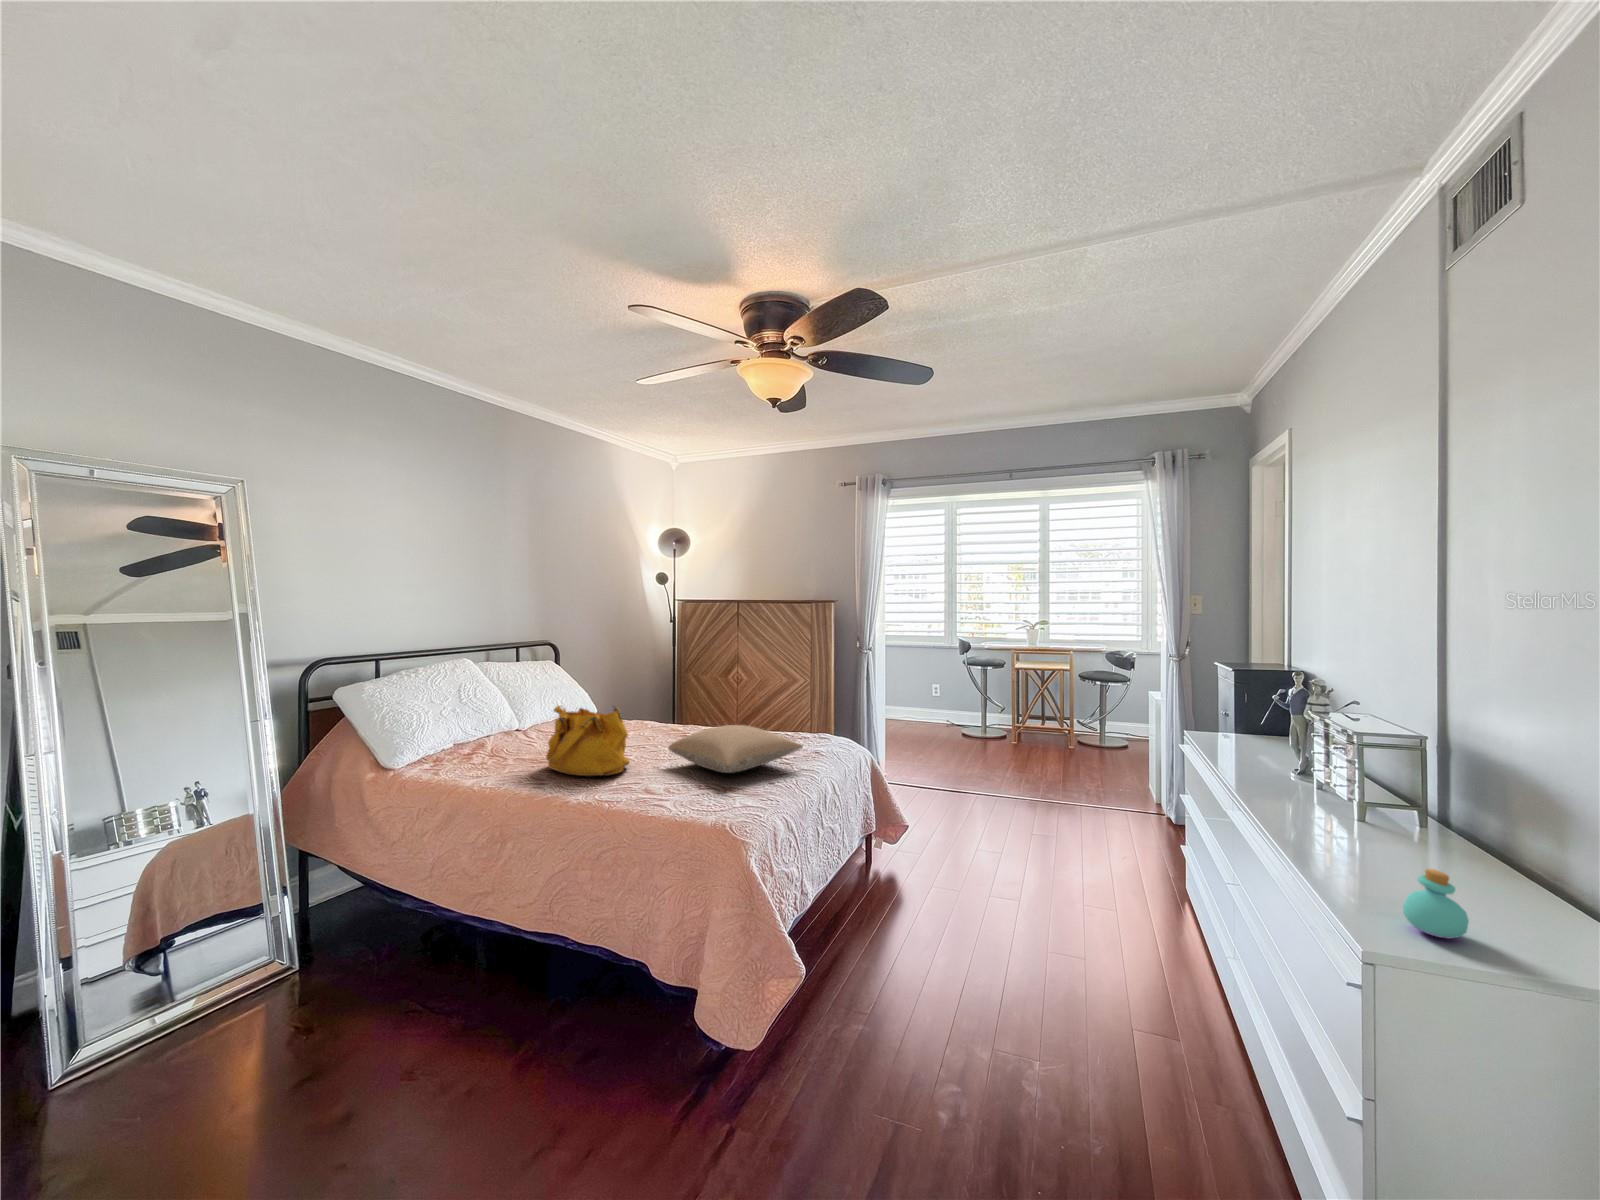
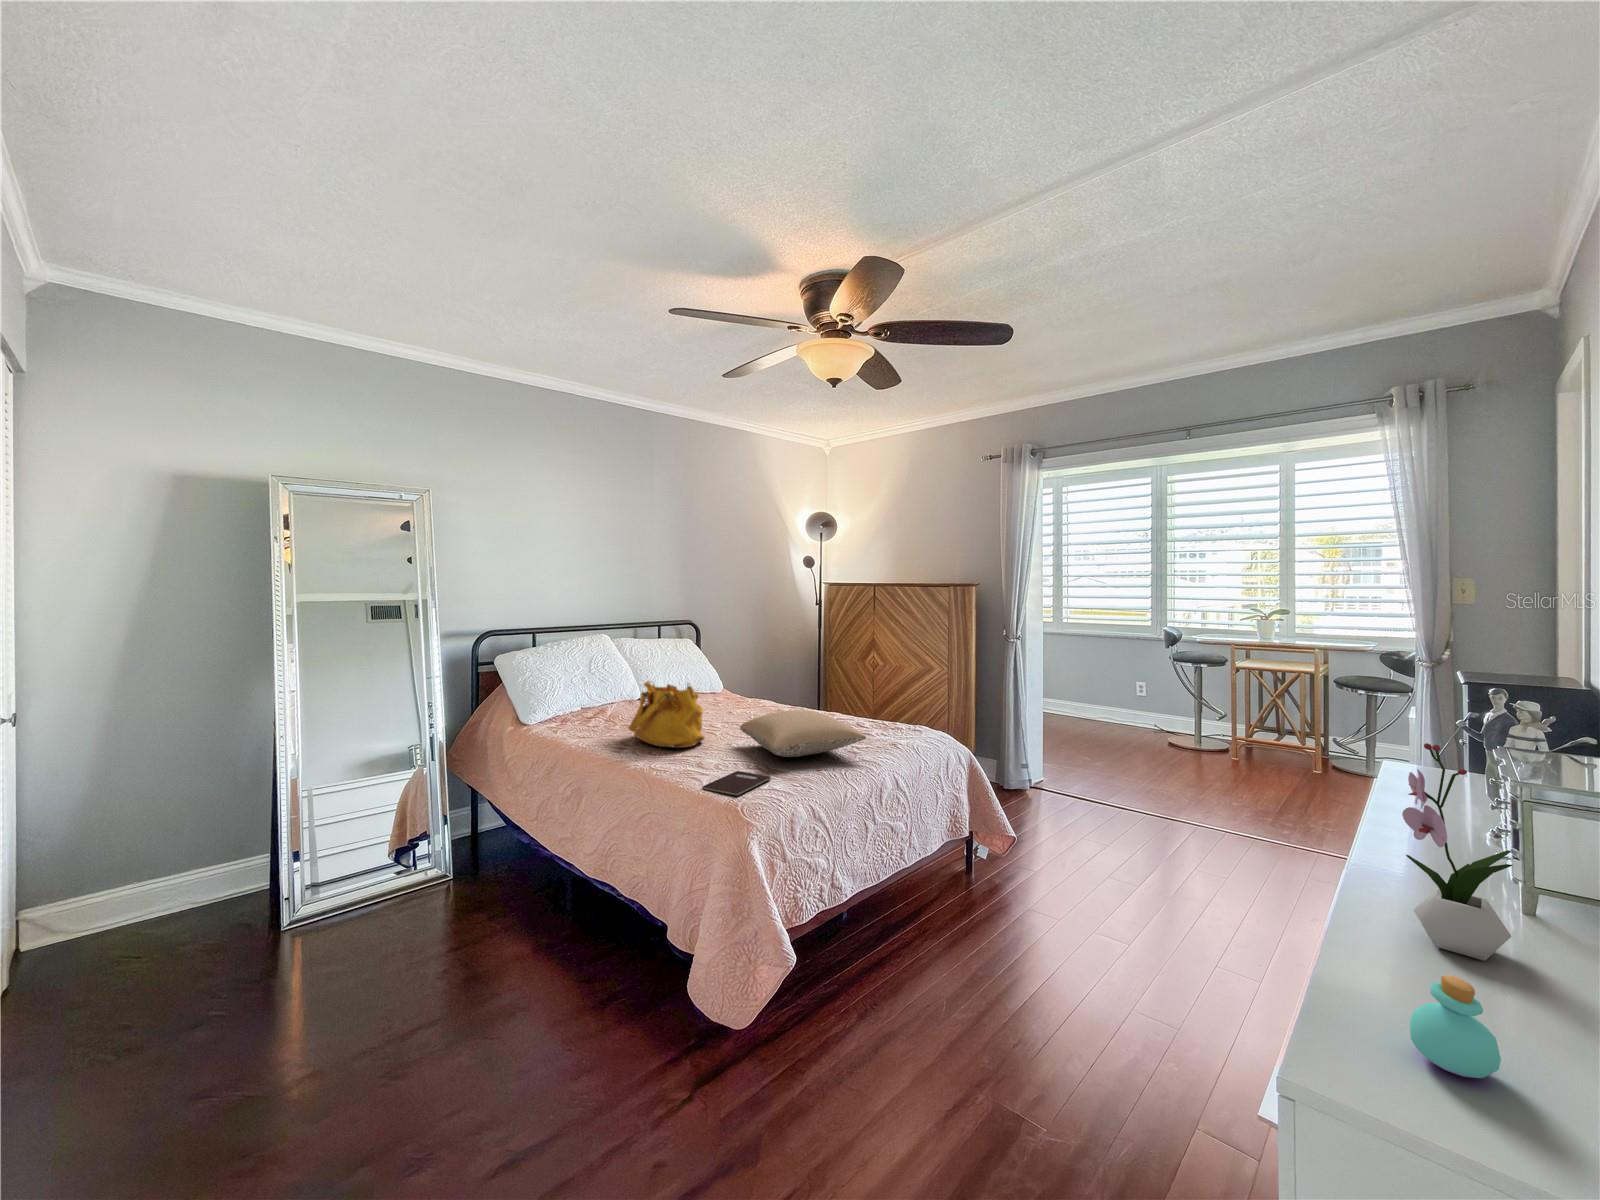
flower arrangement: none [1313,708,1397,859] -> present [1402,743,1513,961]
notebook: none [670,792,732,817] -> present [702,771,771,796]

